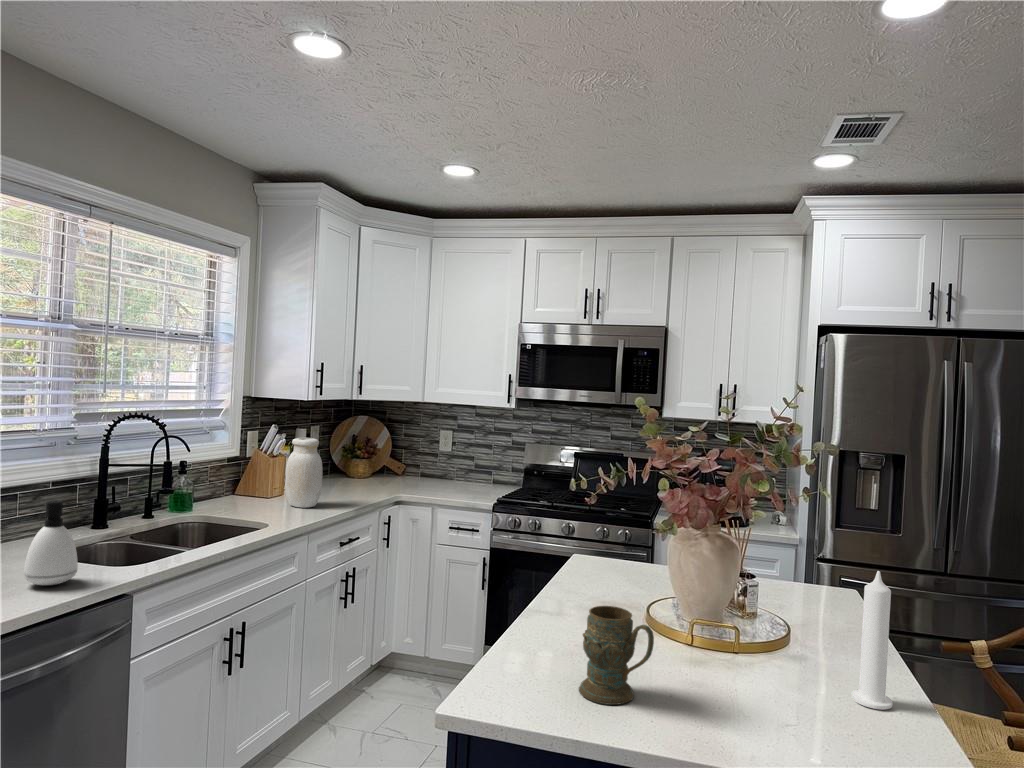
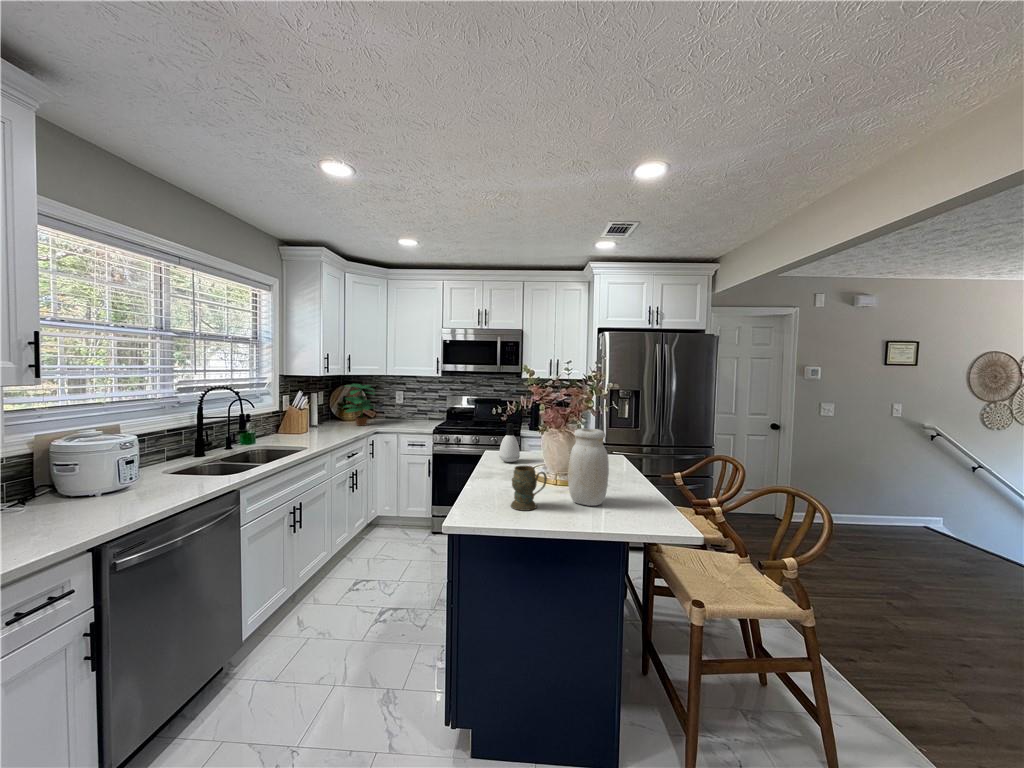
potted plant: none [343,415,405,489] -> present [345,384,375,426]
jar: present [285,438,322,508] -> present [568,428,609,506]
soap dispenser: present [24,500,82,585] -> present [499,423,520,462]
candle: present [851,571,893,710] -> none [629,439,646,500]

